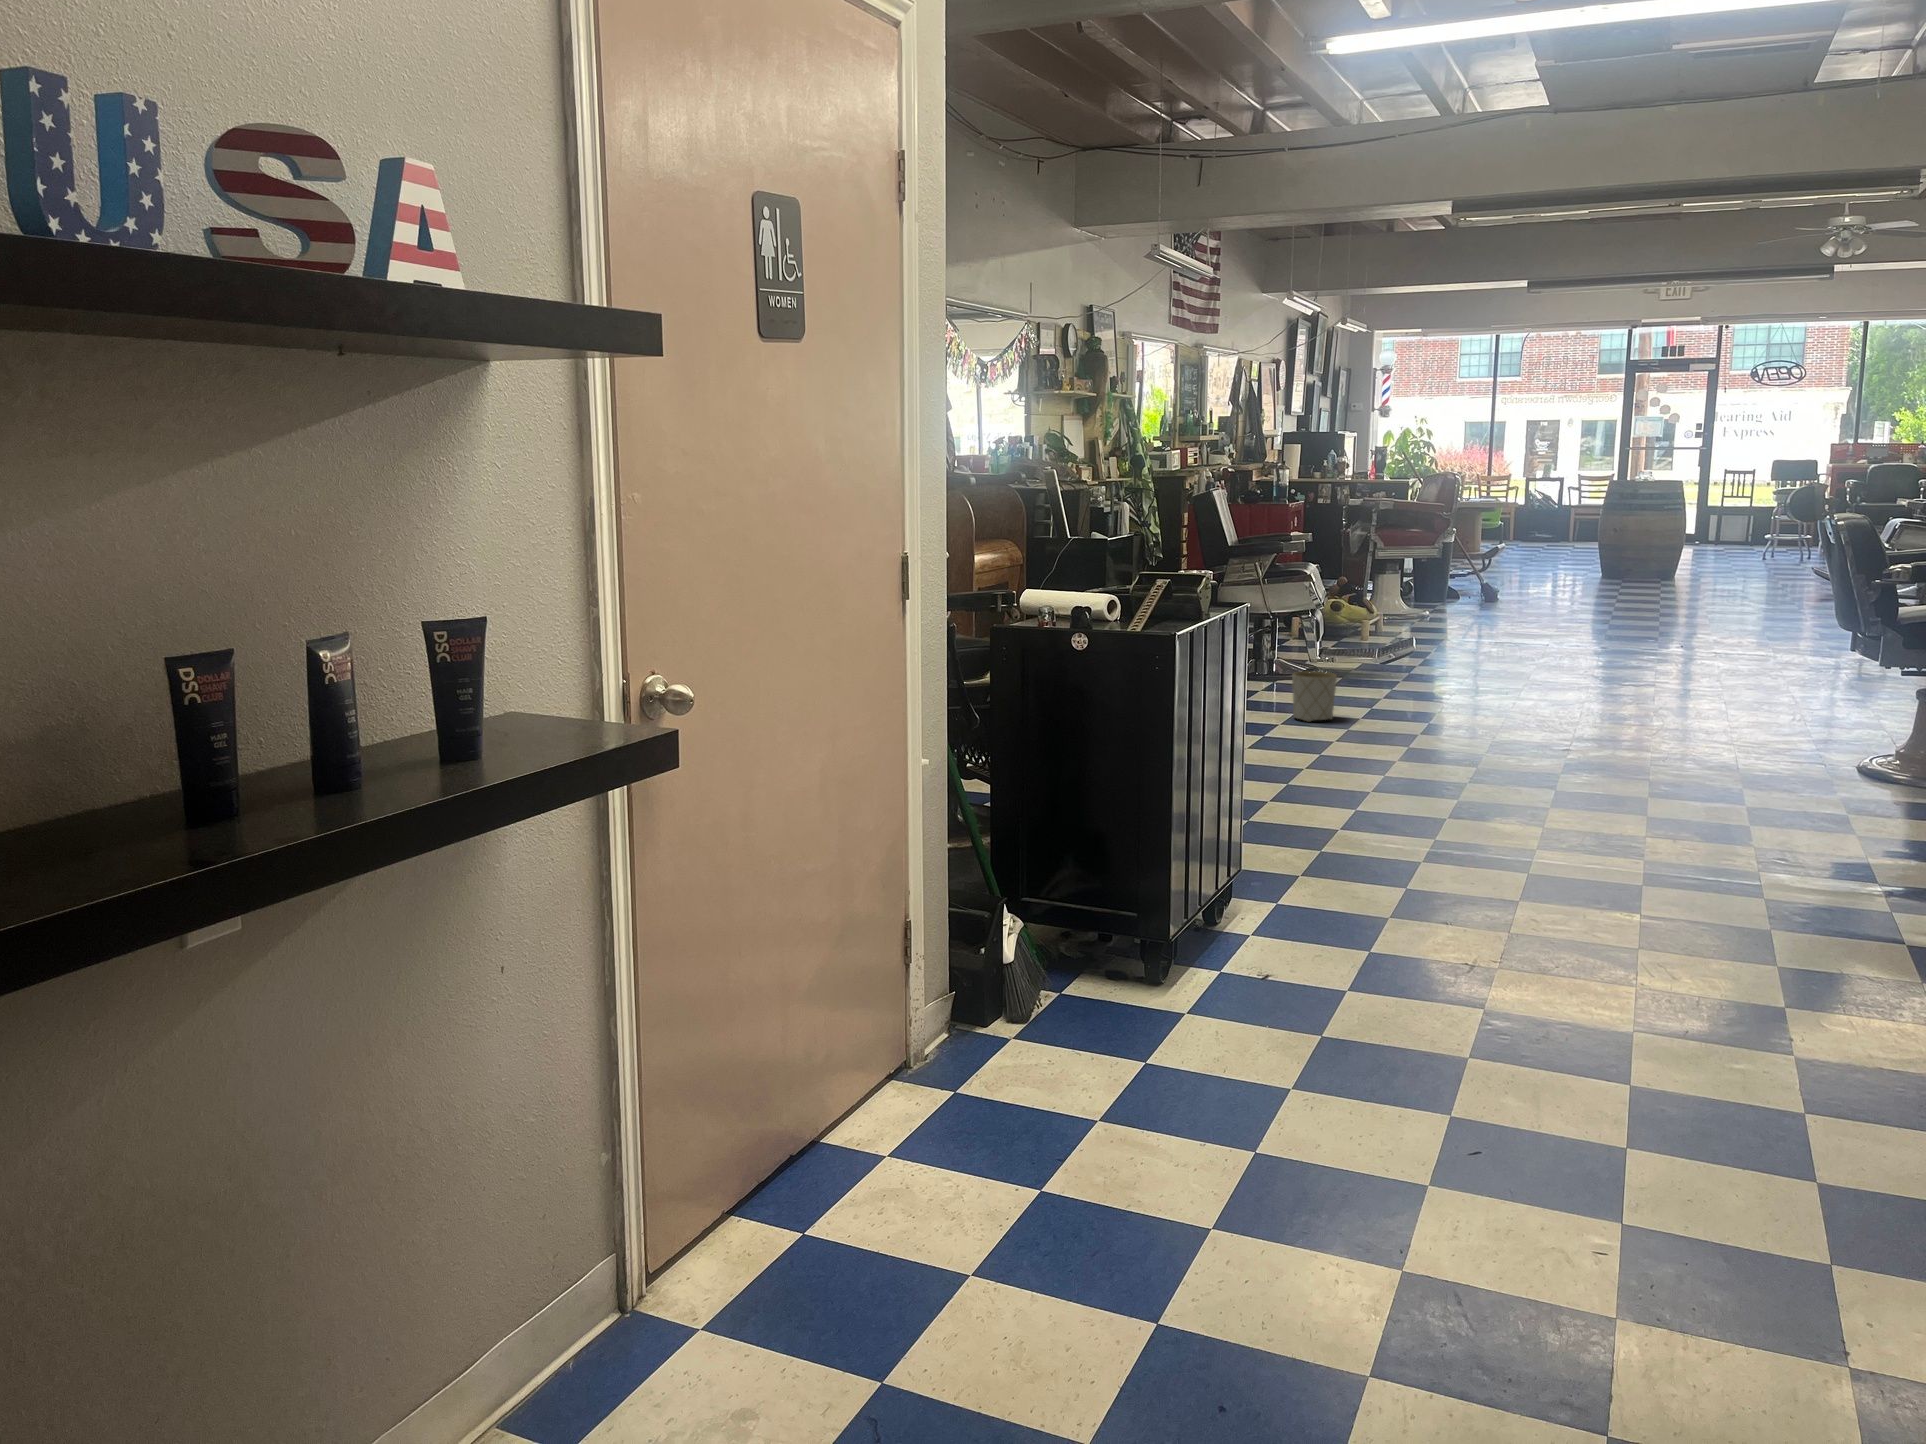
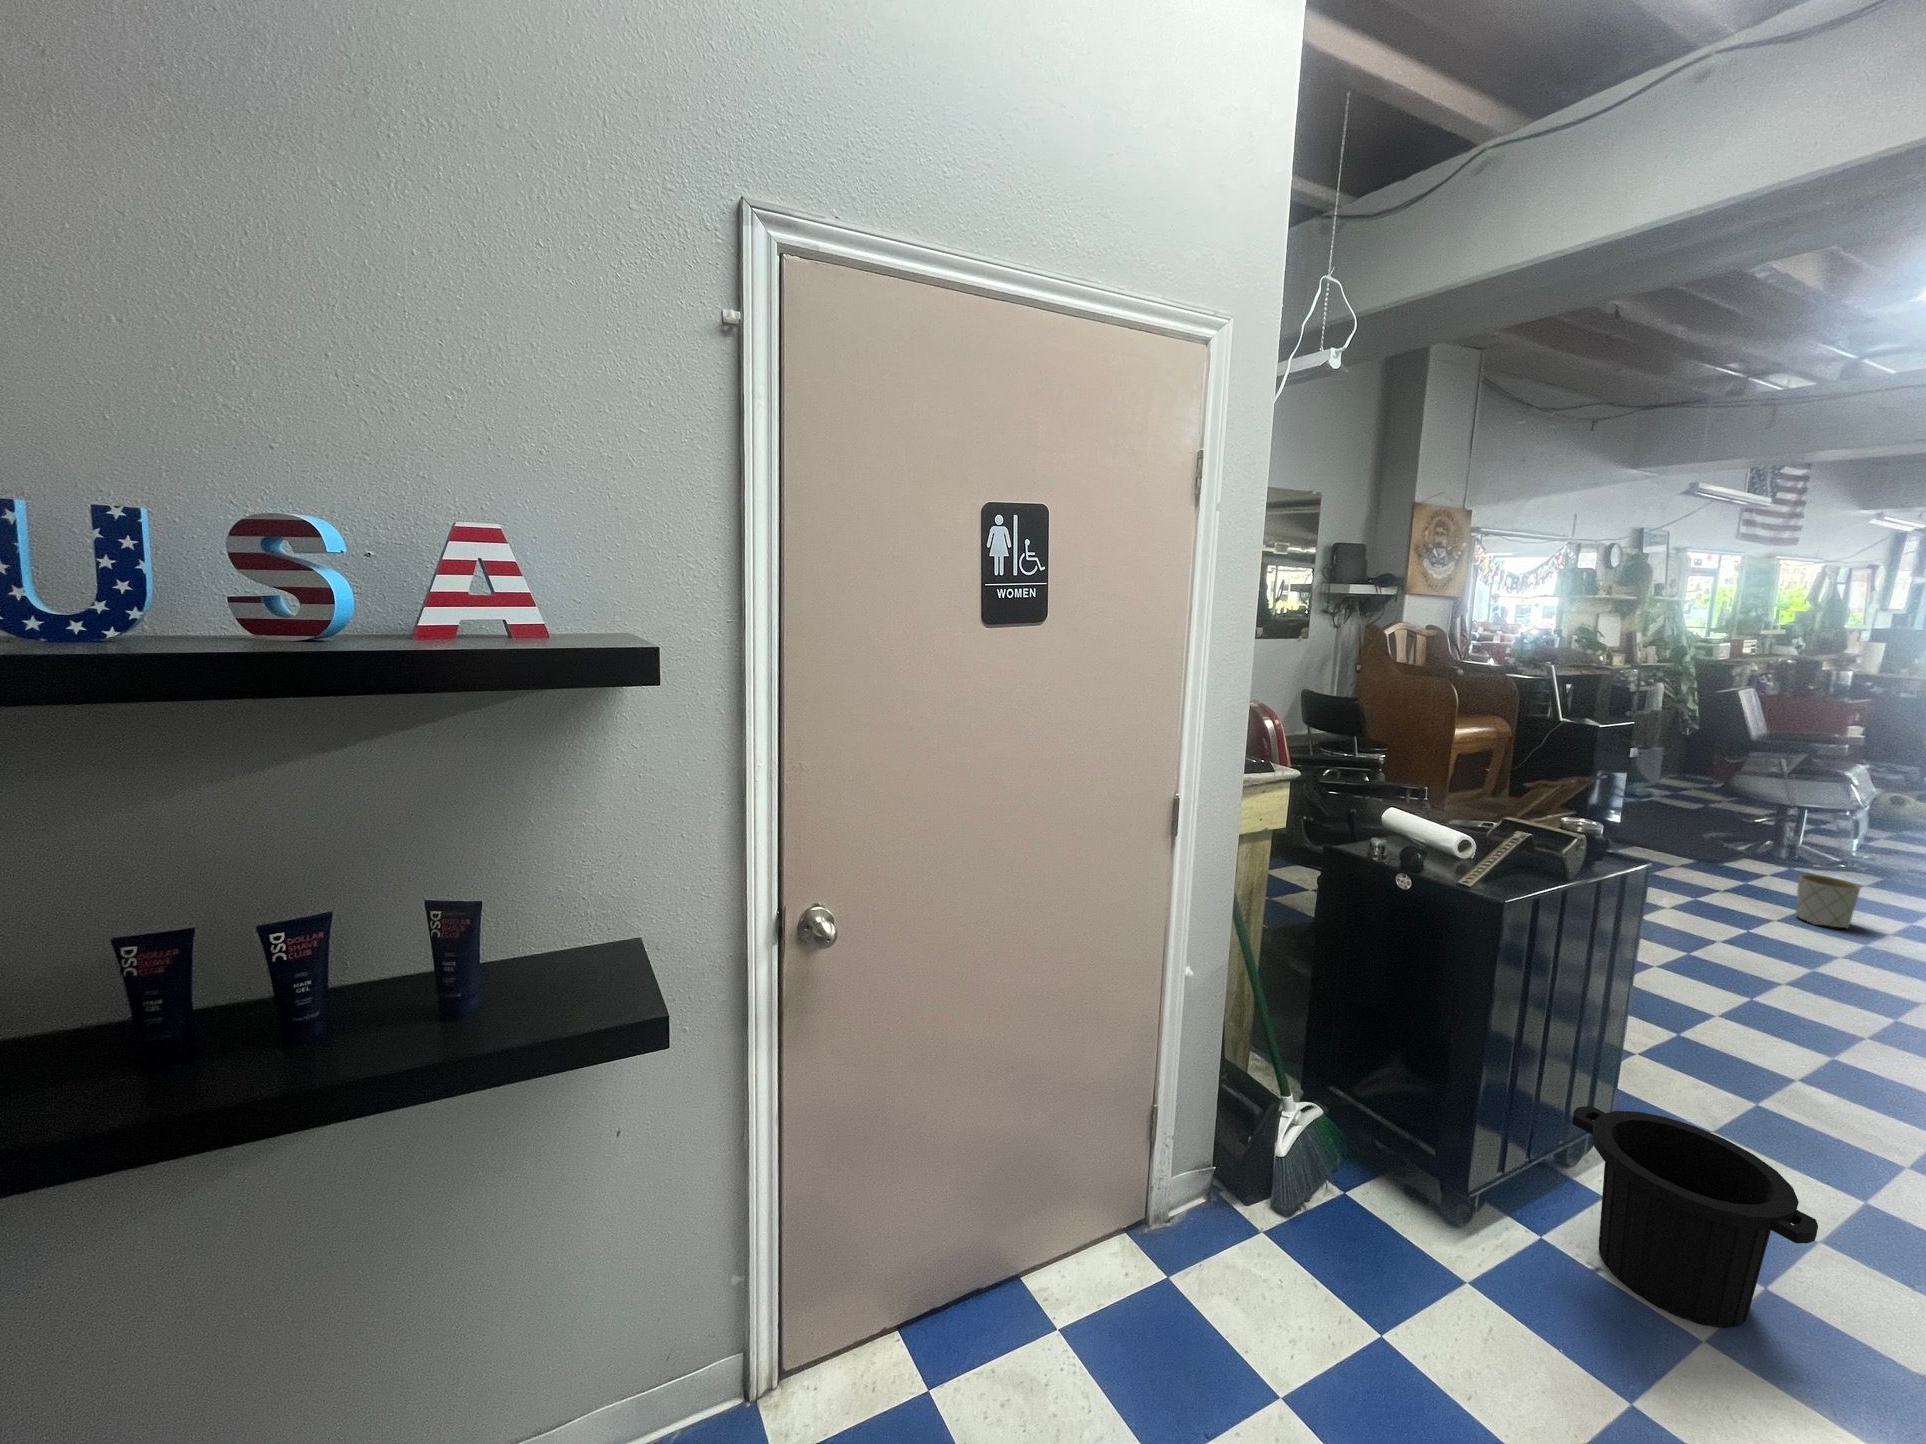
trash can: none [1229,830,1400,980] -> present [1572,1106,1818,1327]

